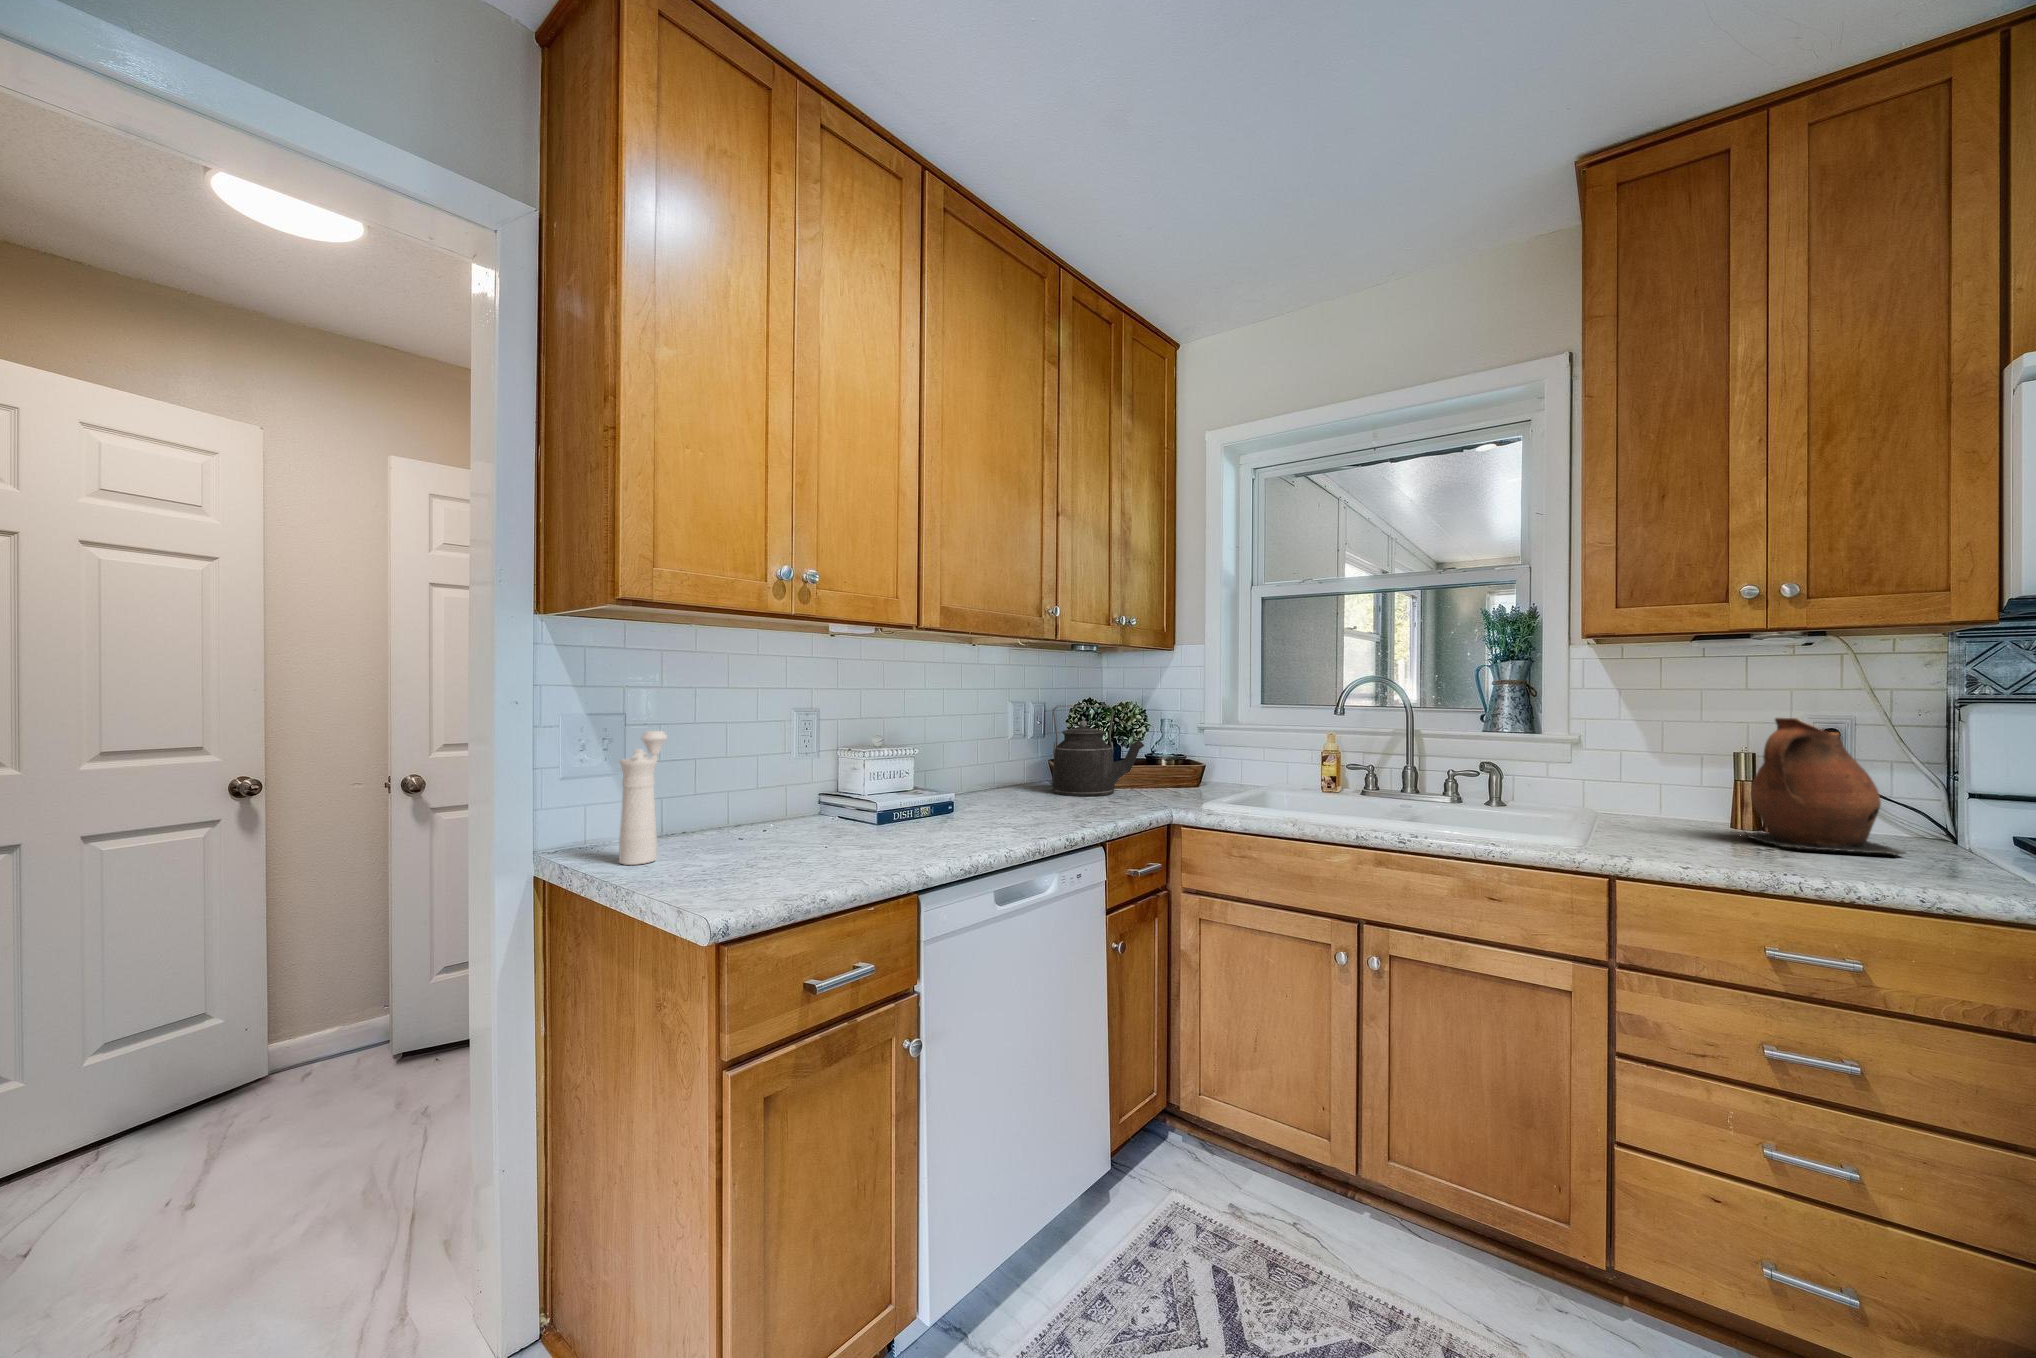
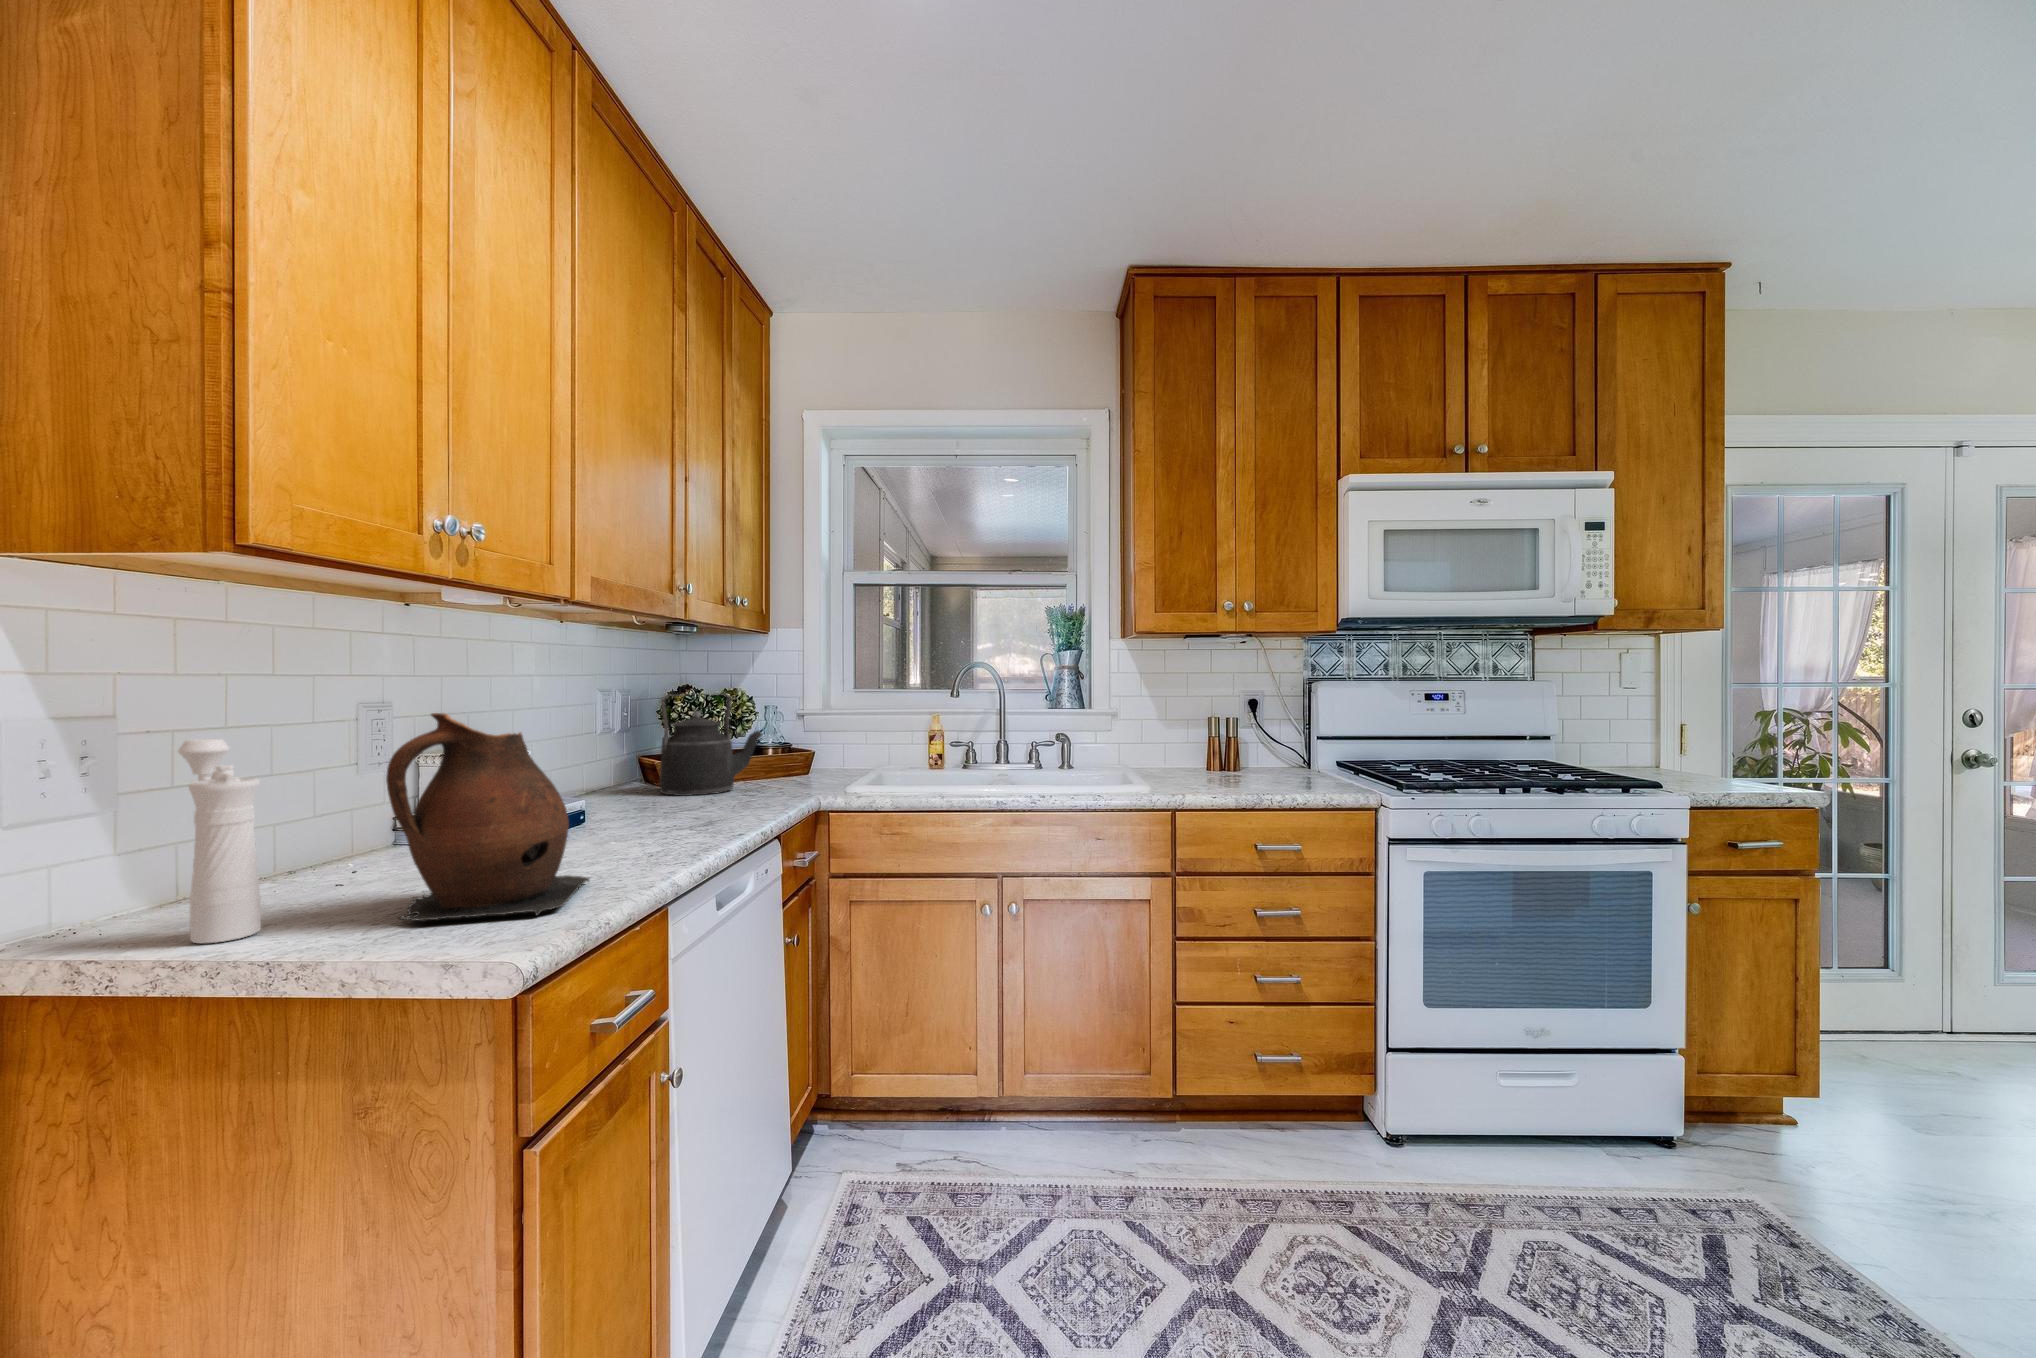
ceramic pitcher: present [1745,718,1905,856] -> present [386,713,589,921]

